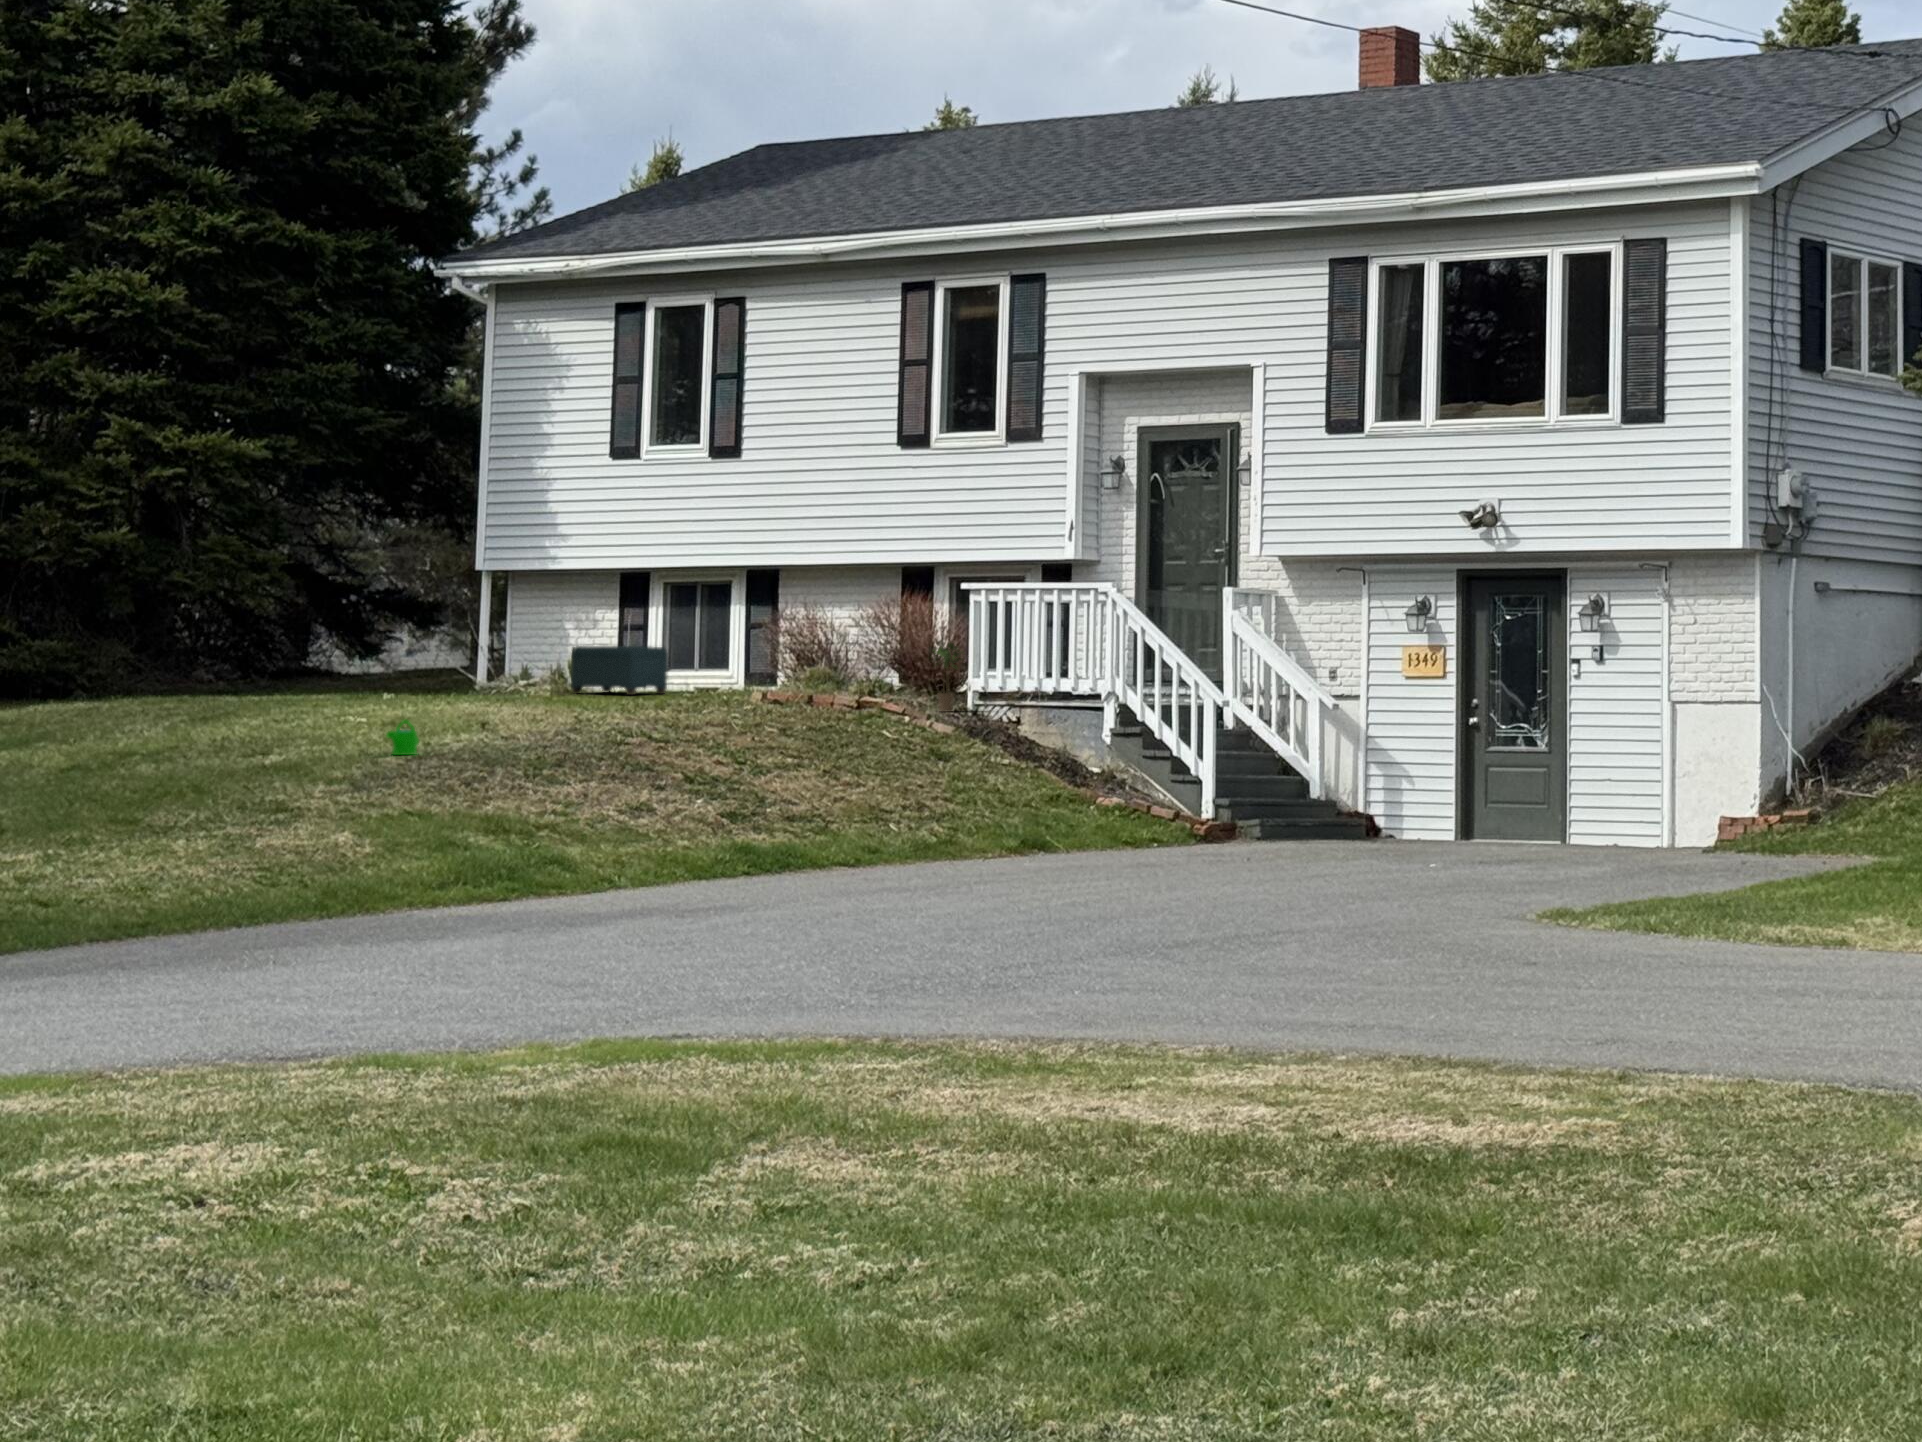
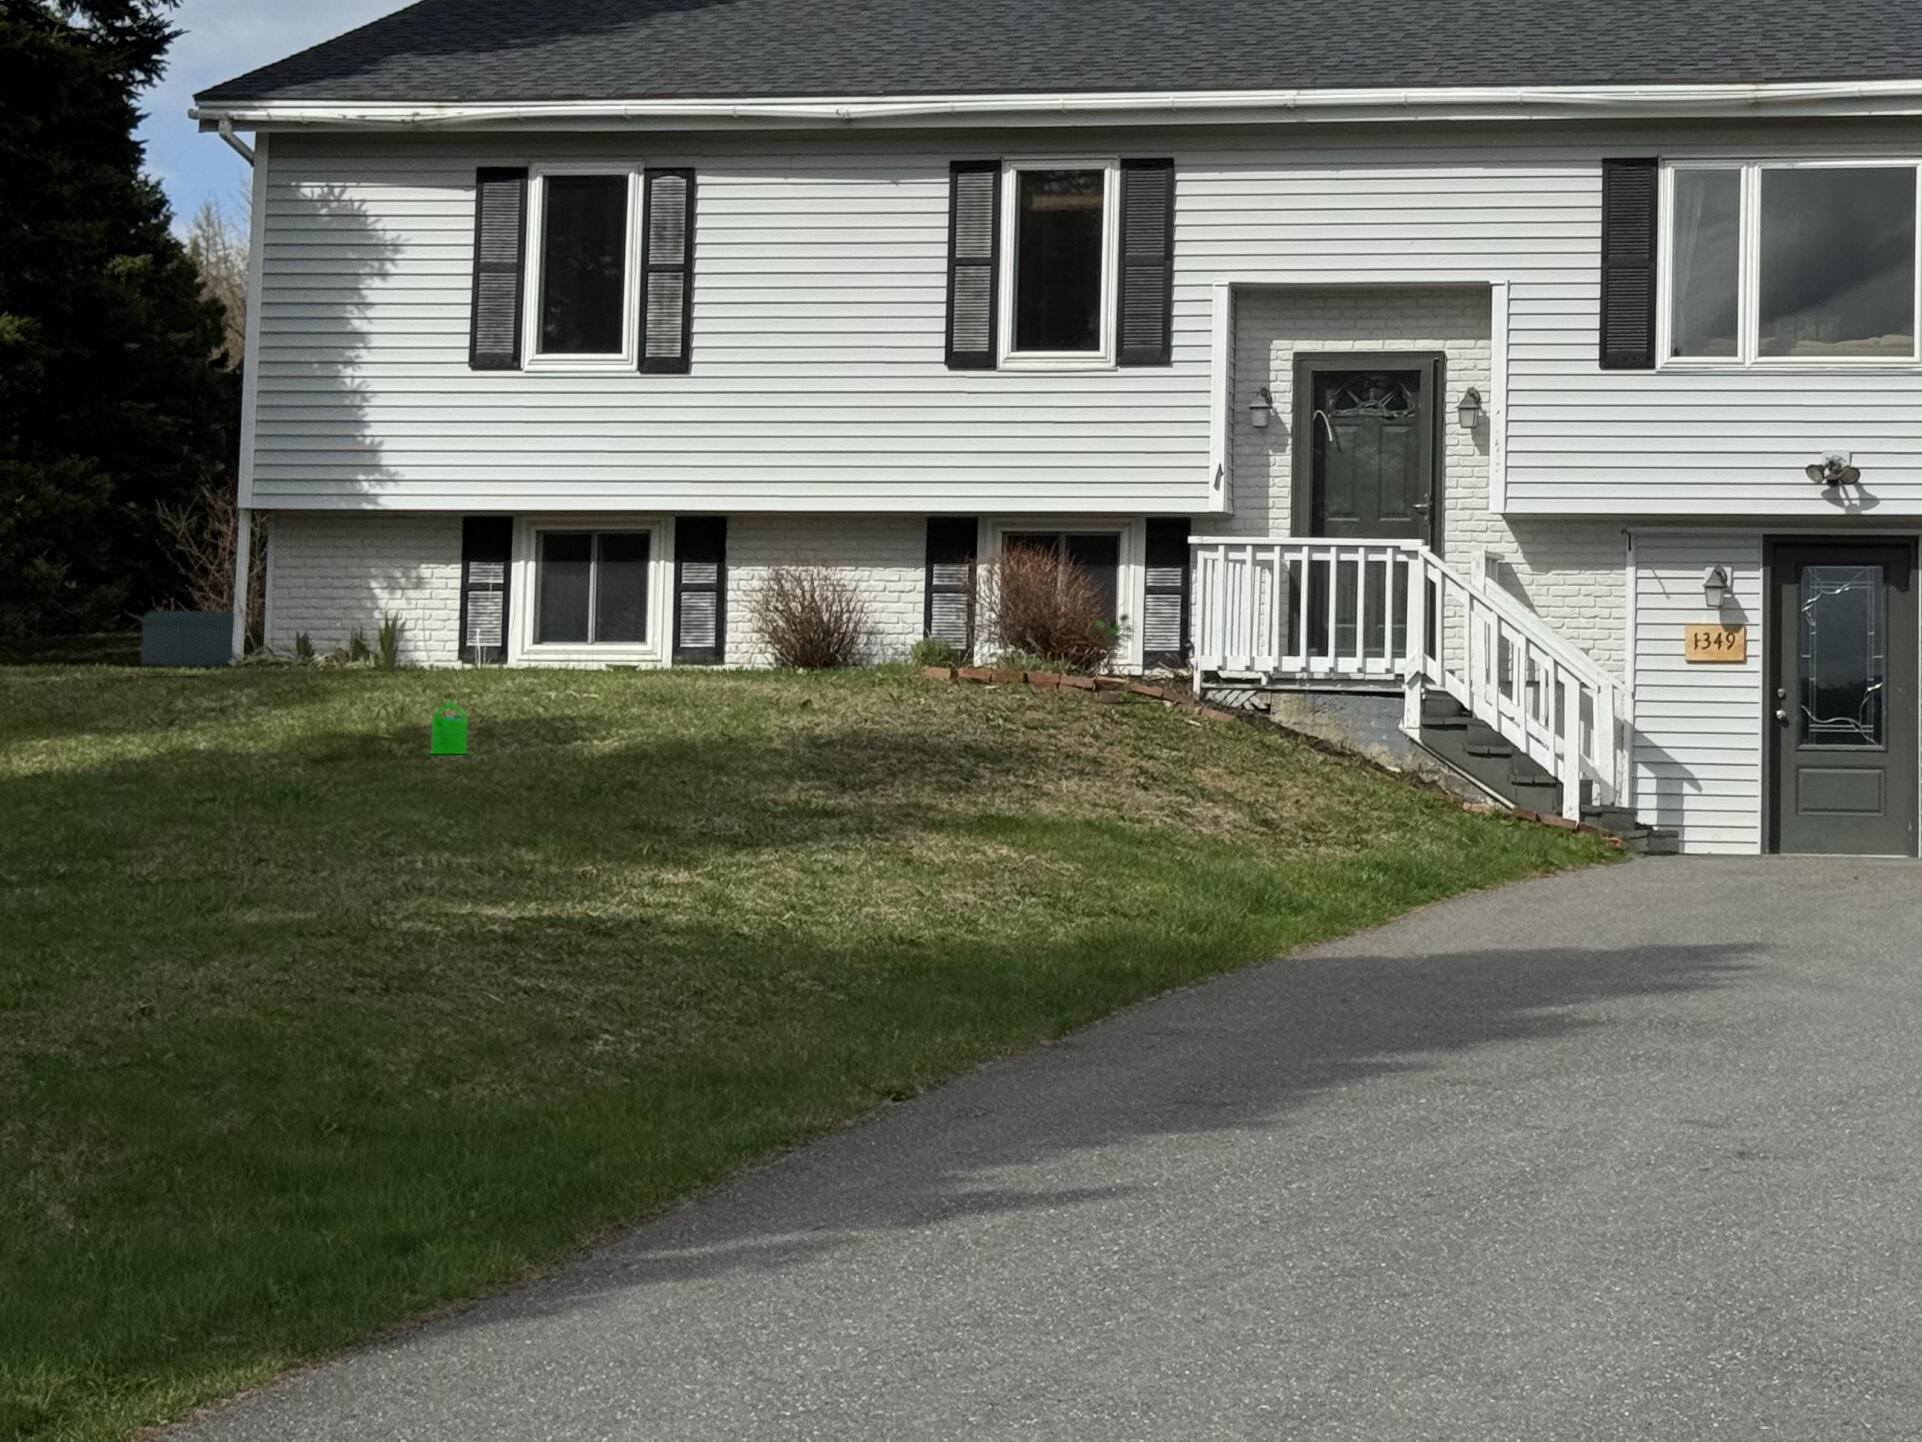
bench: present [571,646,668,695] -> present [141,611,235,665]
watering can: present [386,720,419,755] -> present [431,702,467,754]

